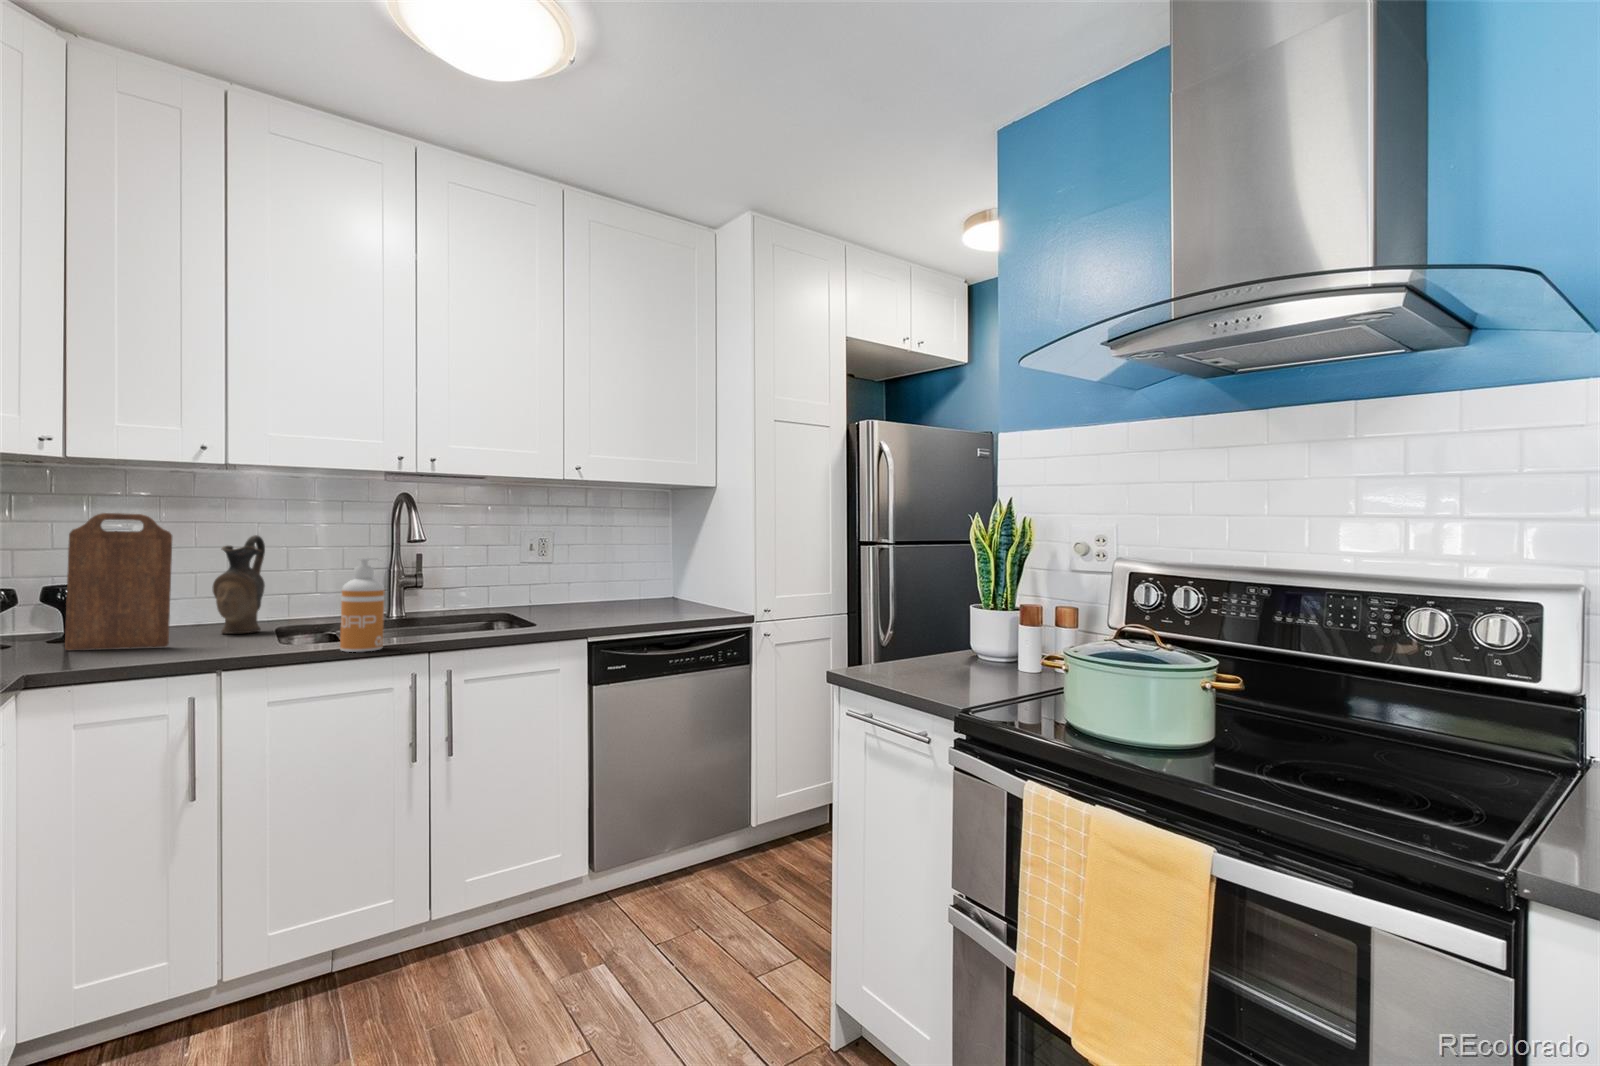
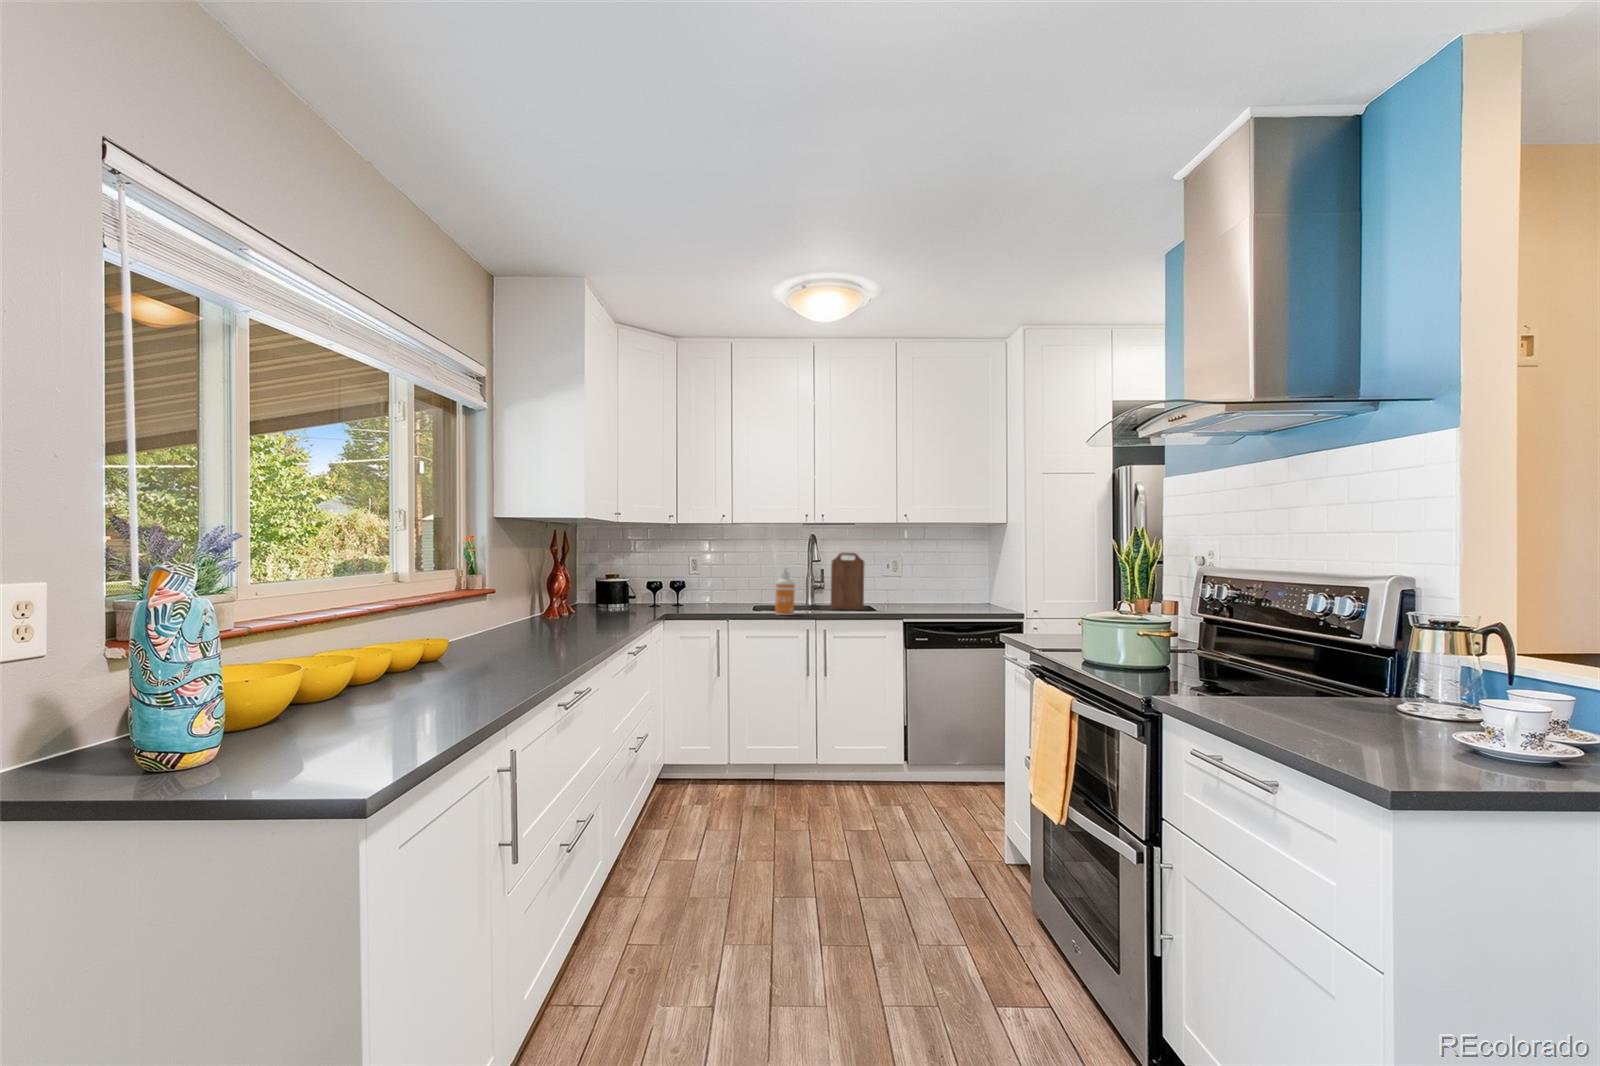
cutting board: present [65,513,172,650] -> present [830,552,865,610]
ceramic pitcher: present [212,535,265,633] -> none [729,558,751,607]

